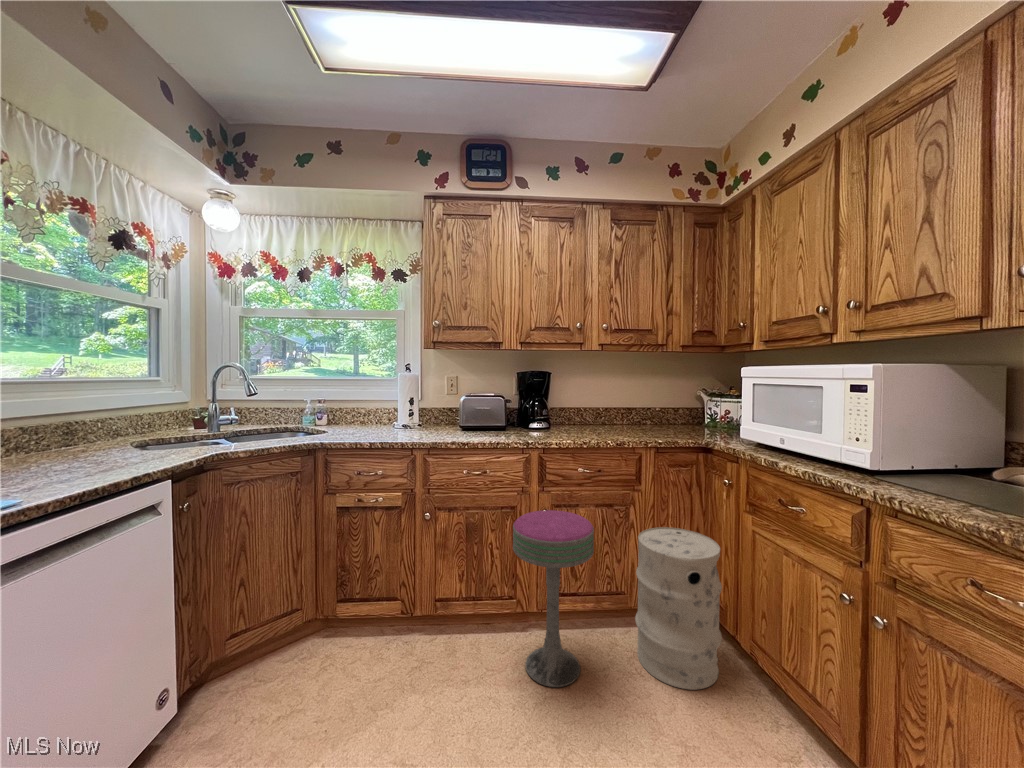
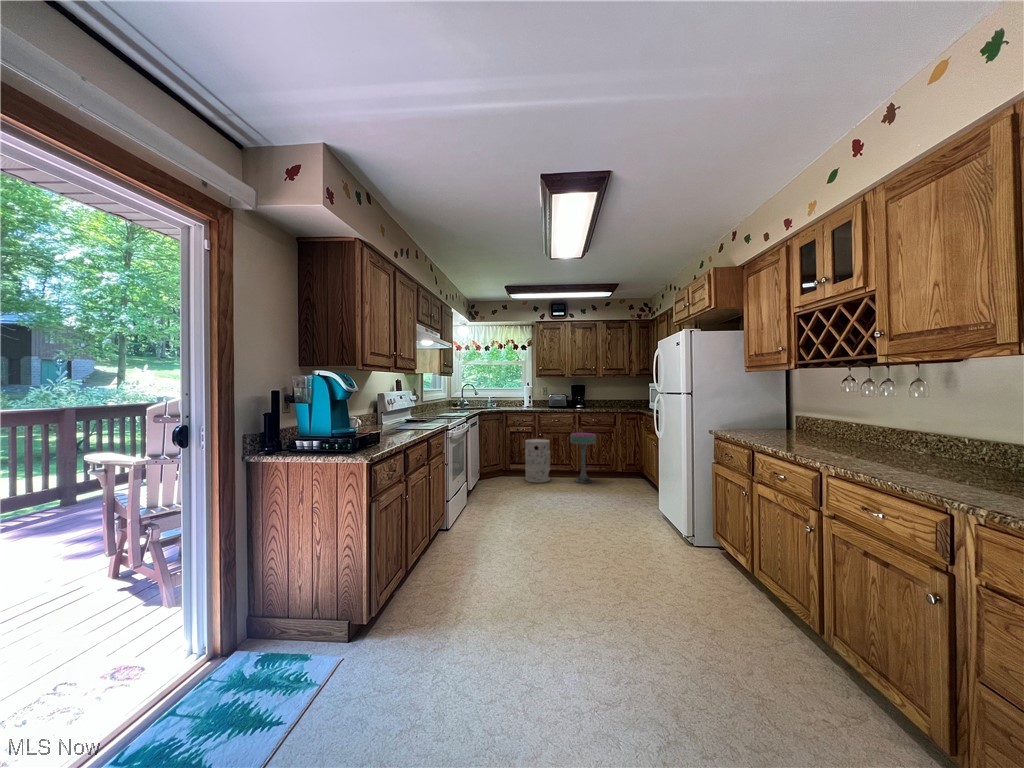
trash can: present [635,527,722,690] -> present [525,439,551,483]

